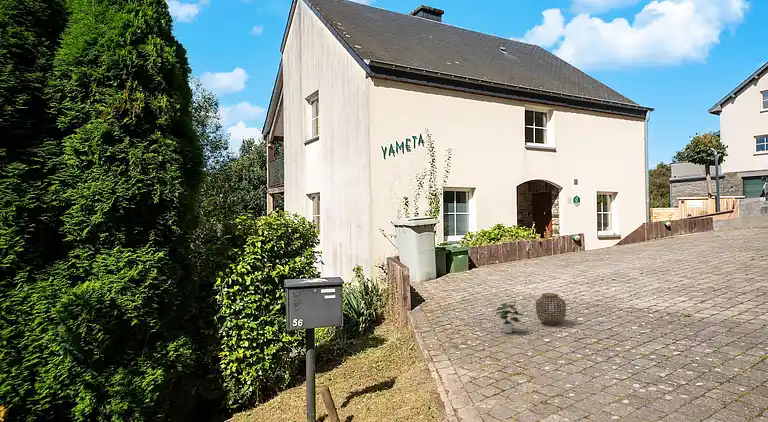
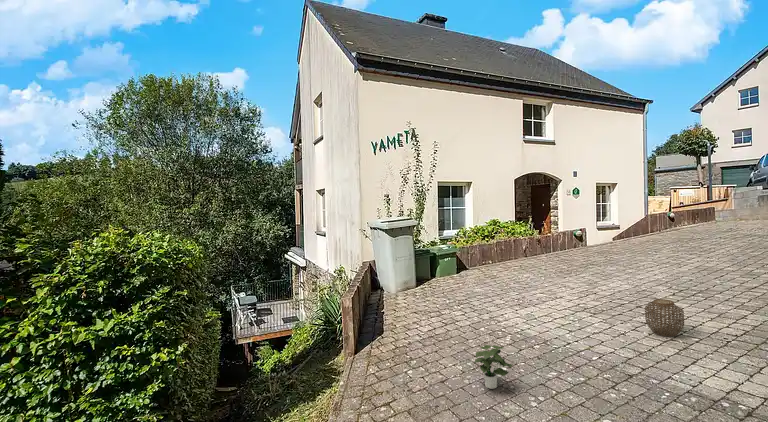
woven basket: present [536,293,566,325] -> present [645,299,684,337]

